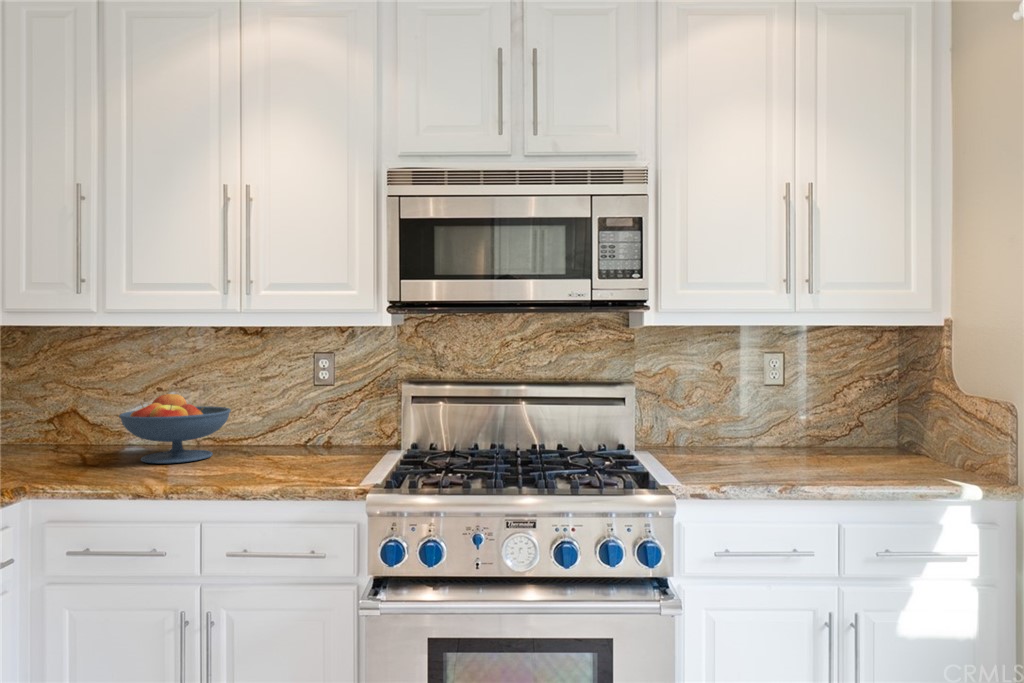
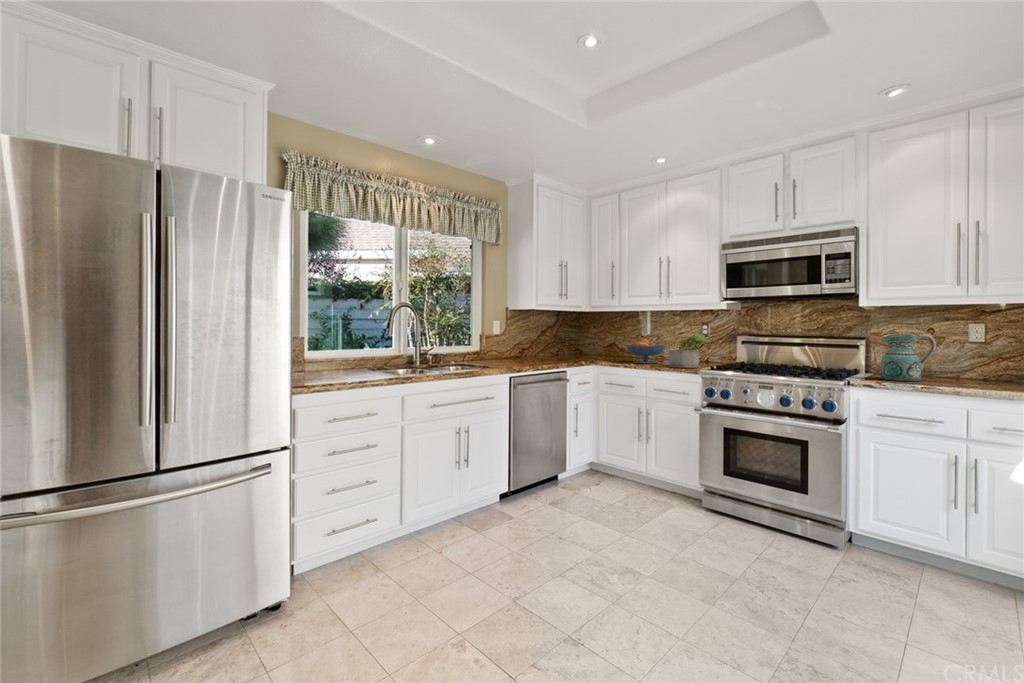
ceramic pitcher: none [699,383,774,479] -> present [880,334,936,381]
potted plant: none [254,384,346,478] -> present [669,334,706,368]

